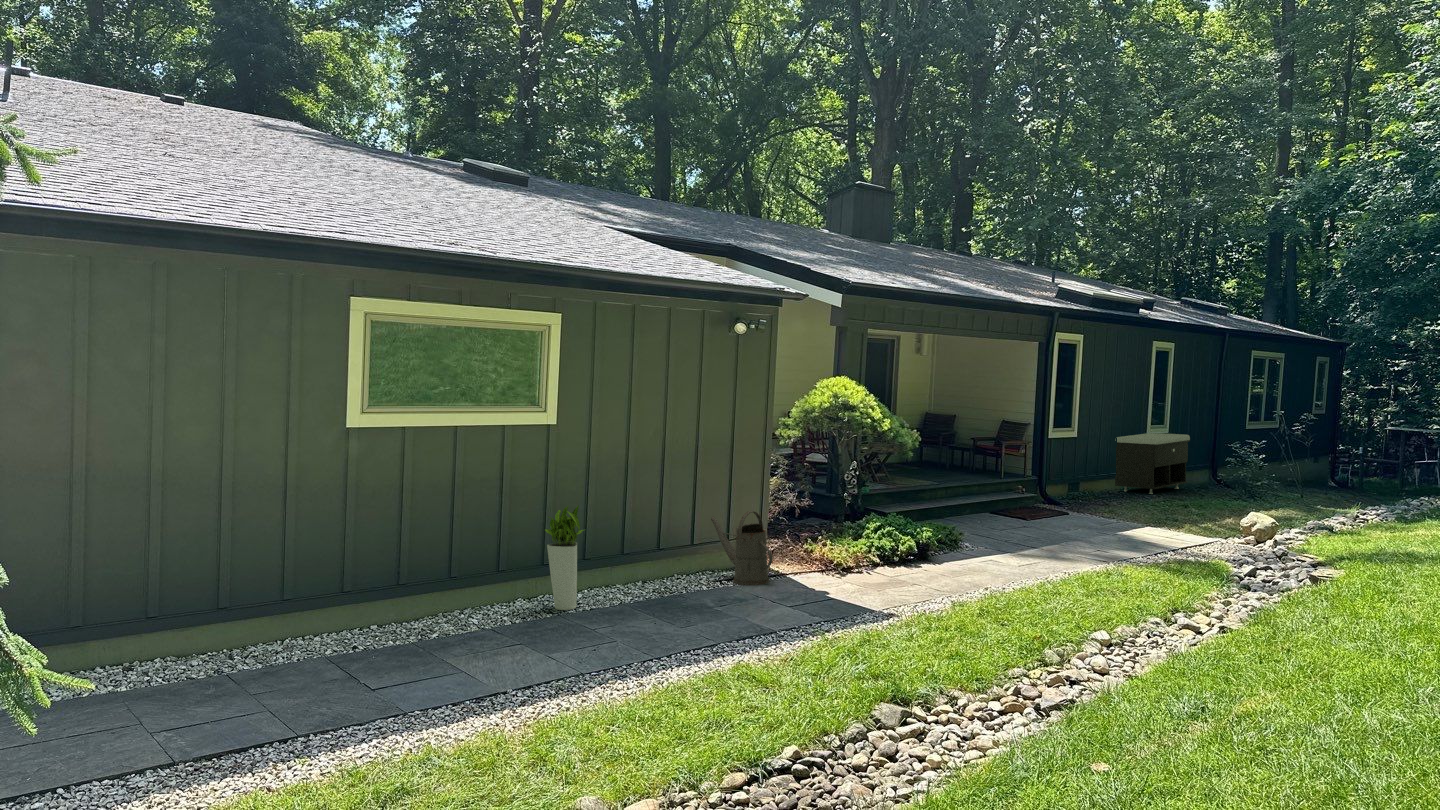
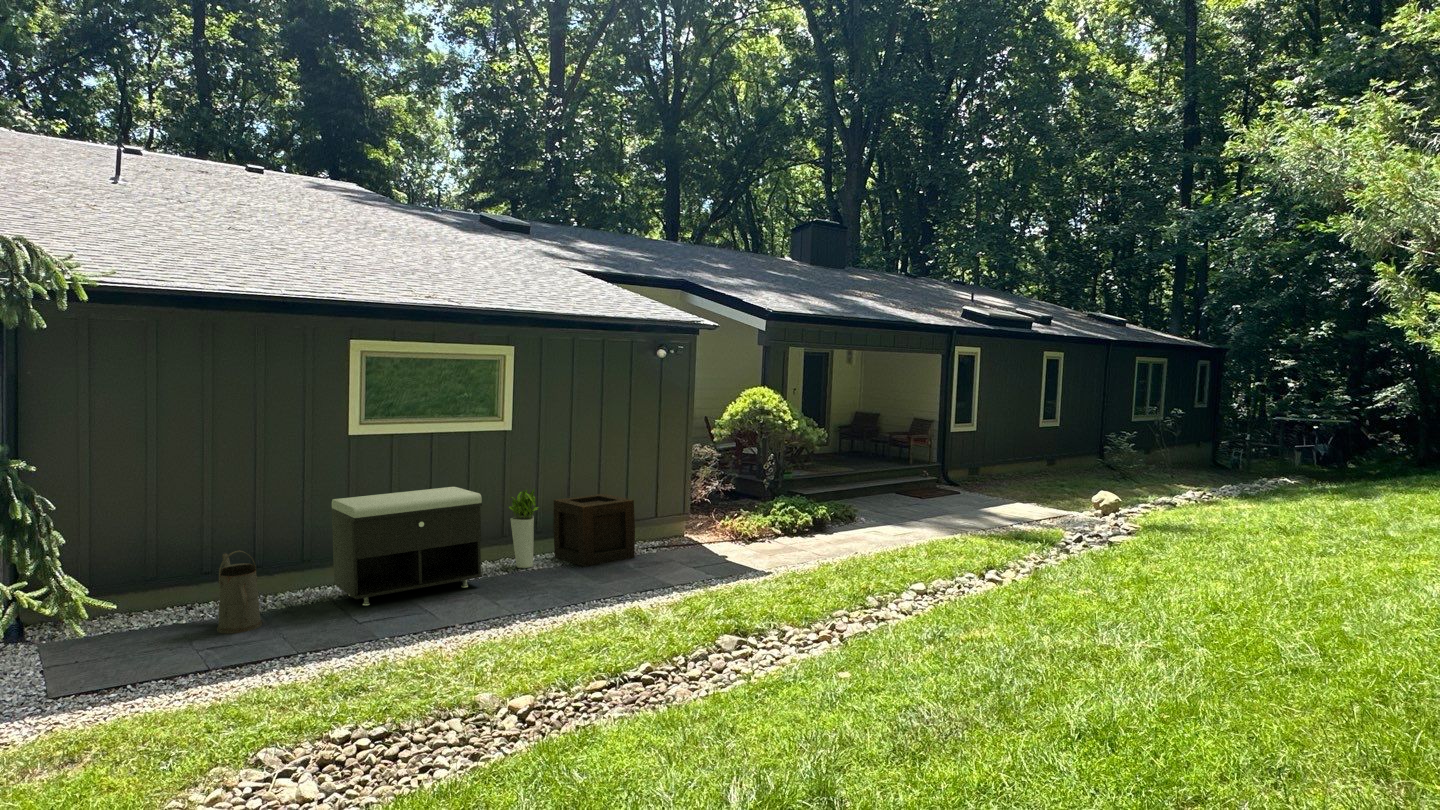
storage bench: present [1115,433,1190,494] -> present [332,487,482,606]
watering can: present [711,511,773,586] -> present [217,550,262,634]
wooden crate: none [599,512,706,608] -> present [553,494,635,566]

